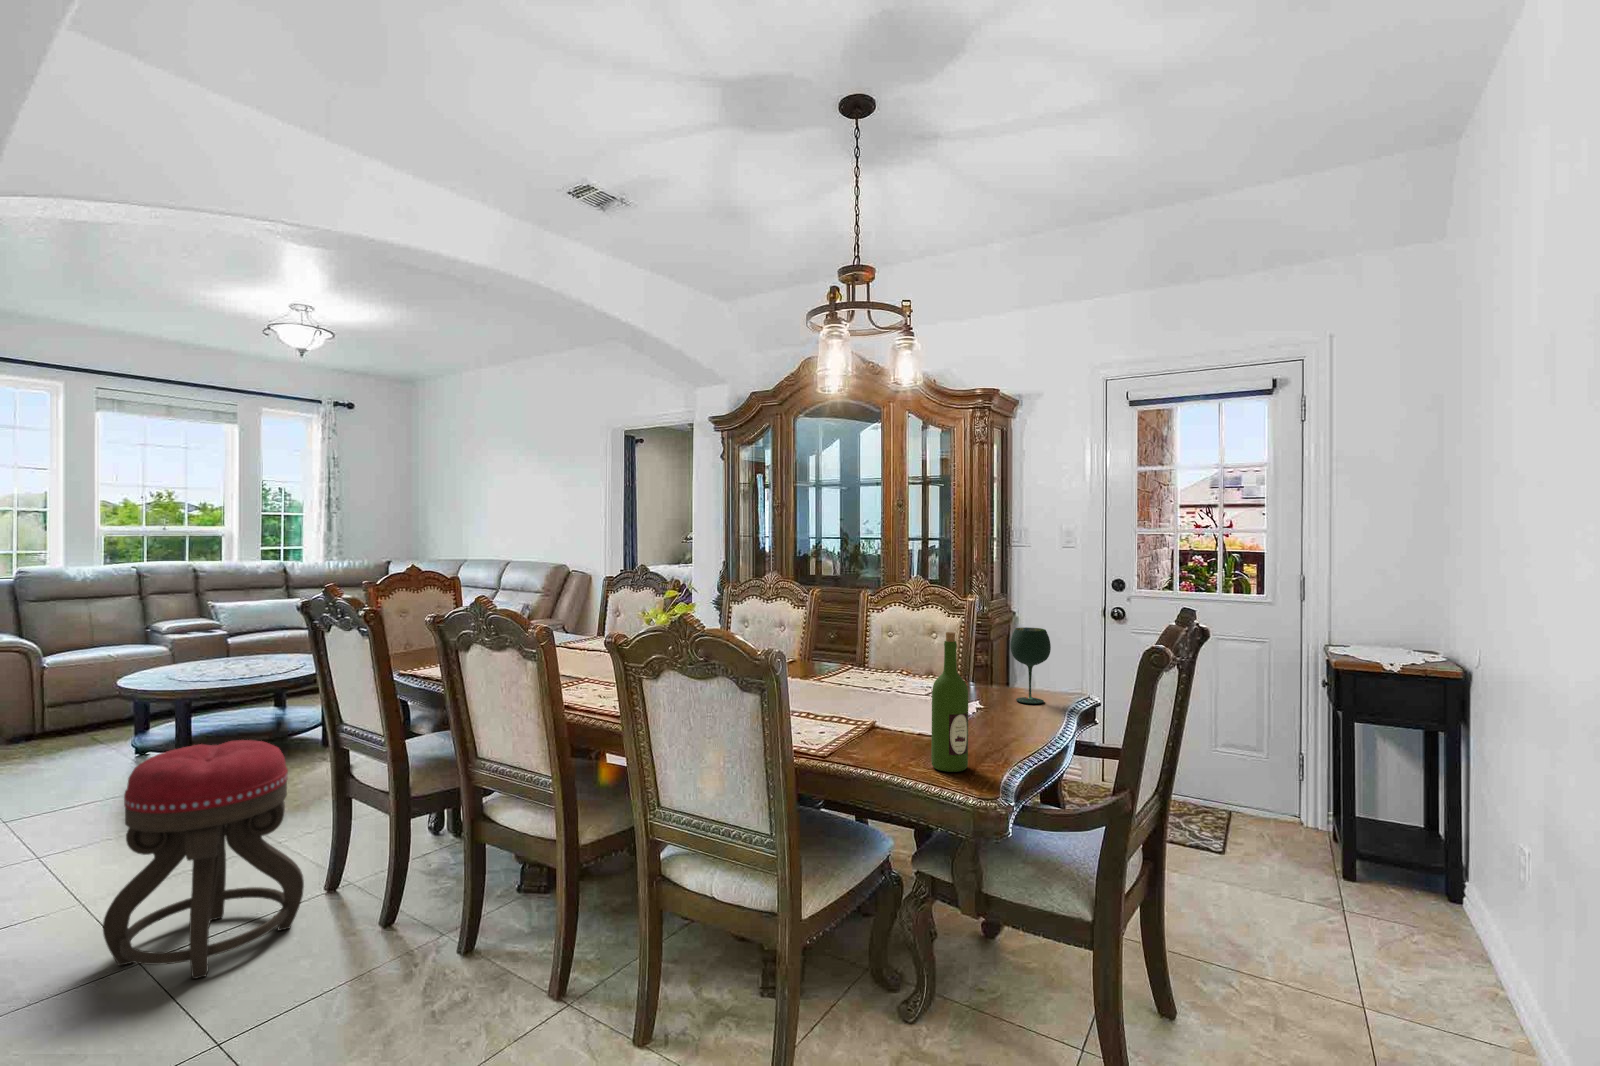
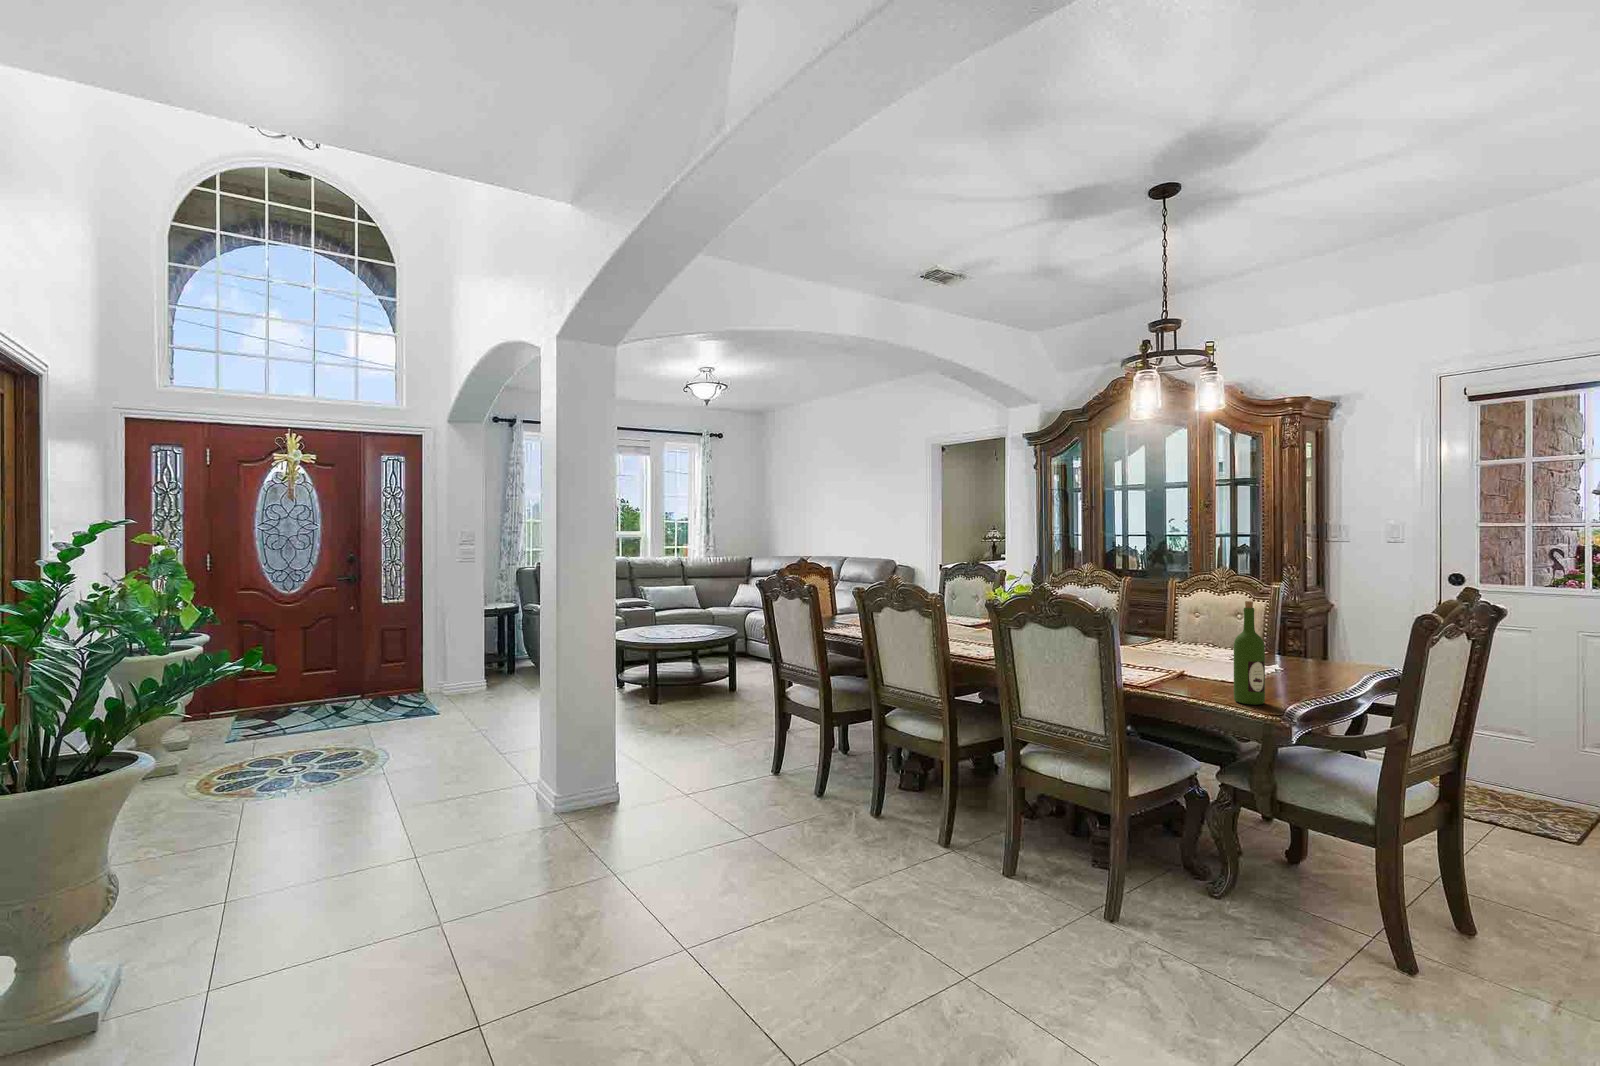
wine glass: present [1010,627,1051,704] -> none [1312,608,1352,672]
ottoman: present [103,740,304,979] -> none [667,667,768,808]

